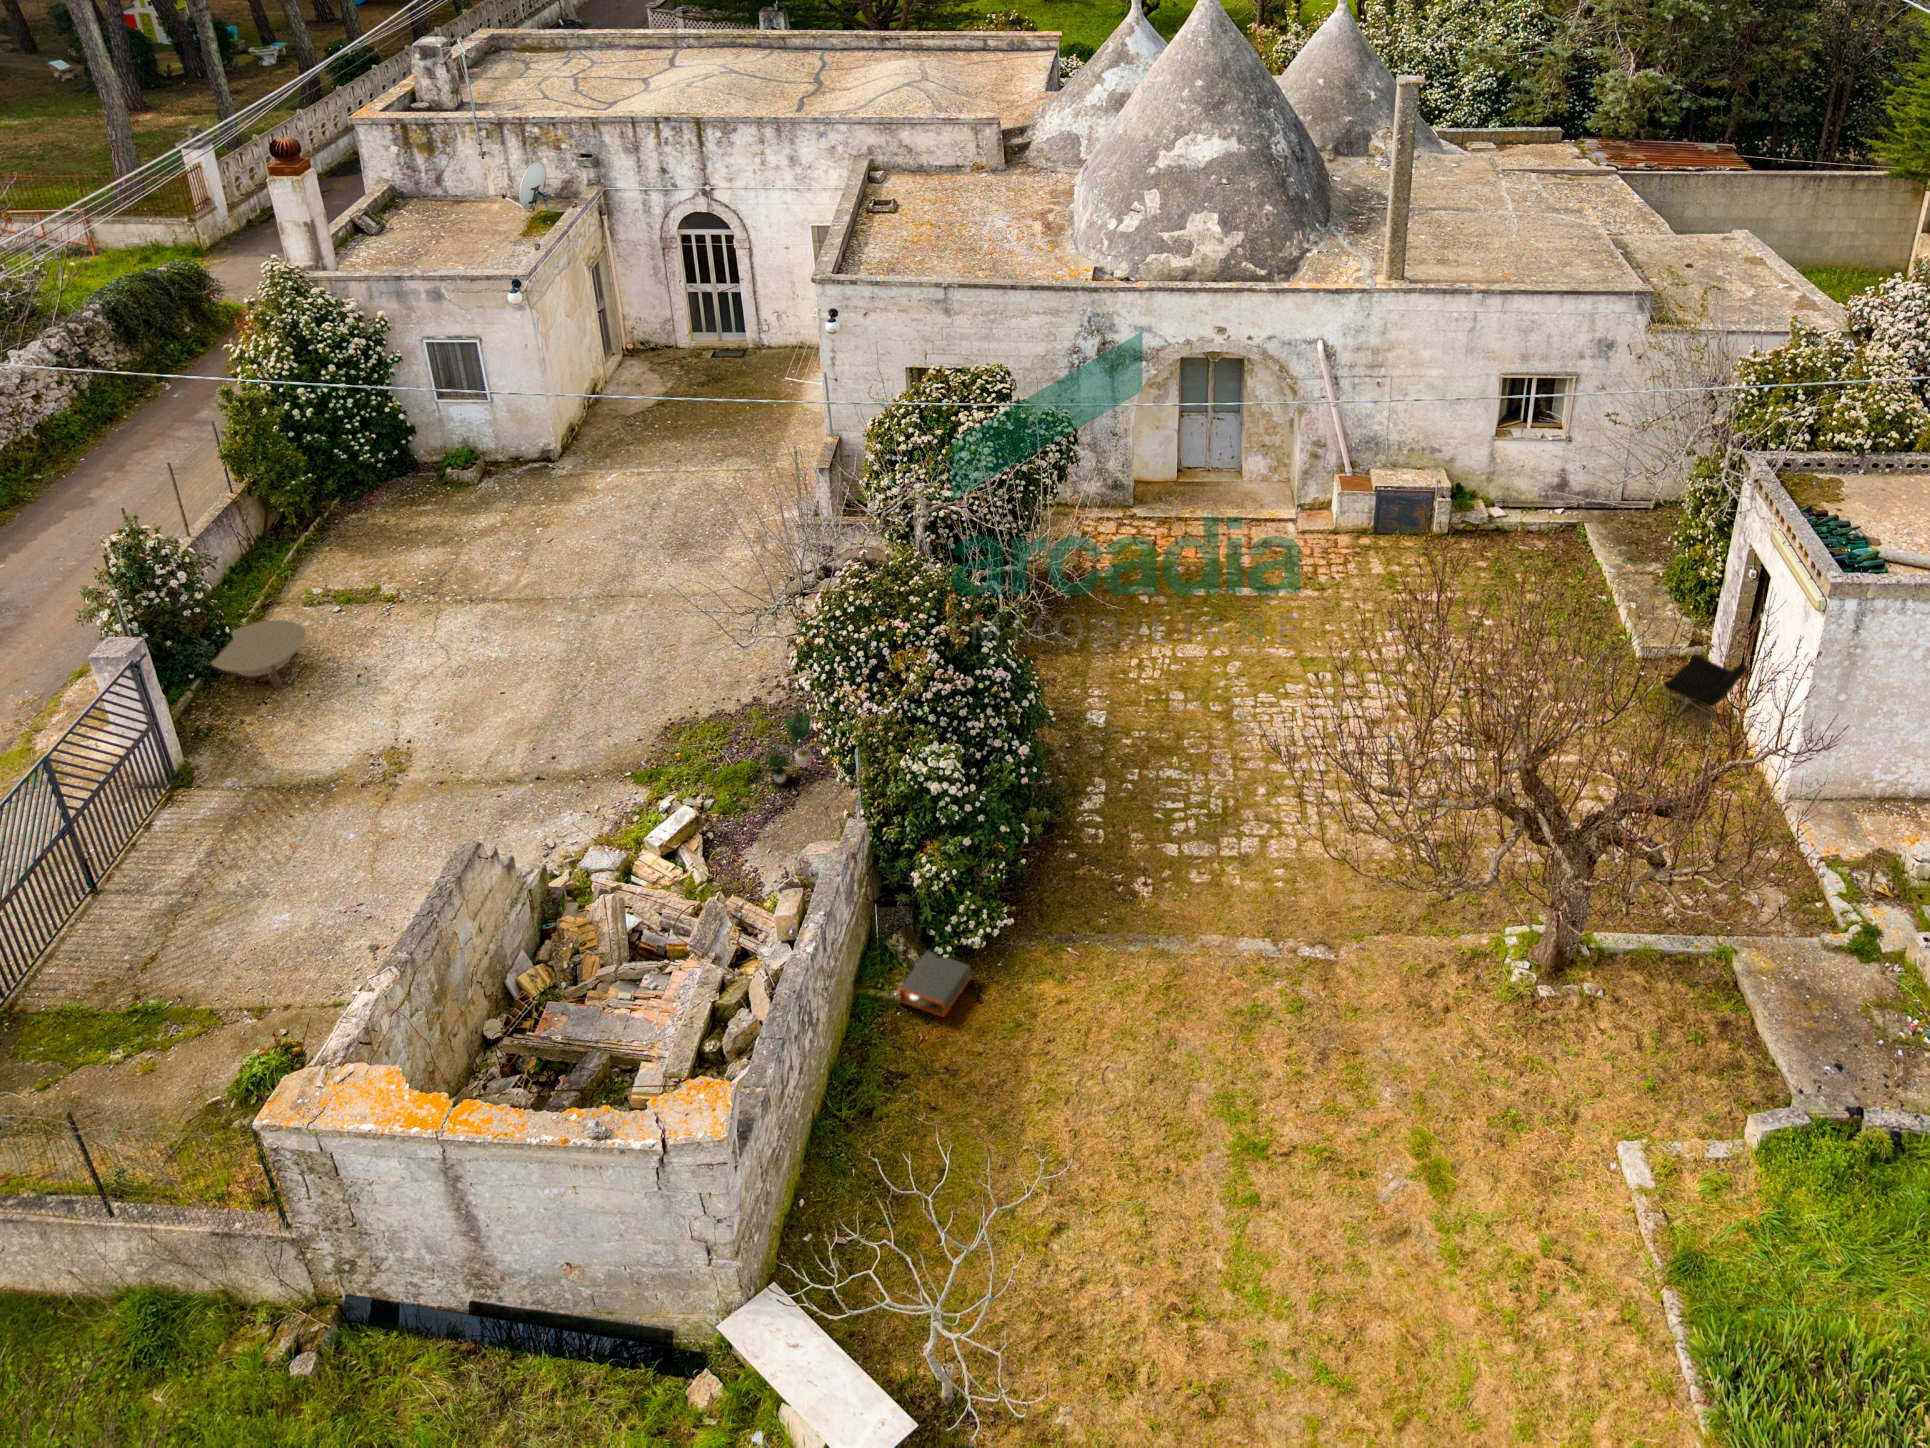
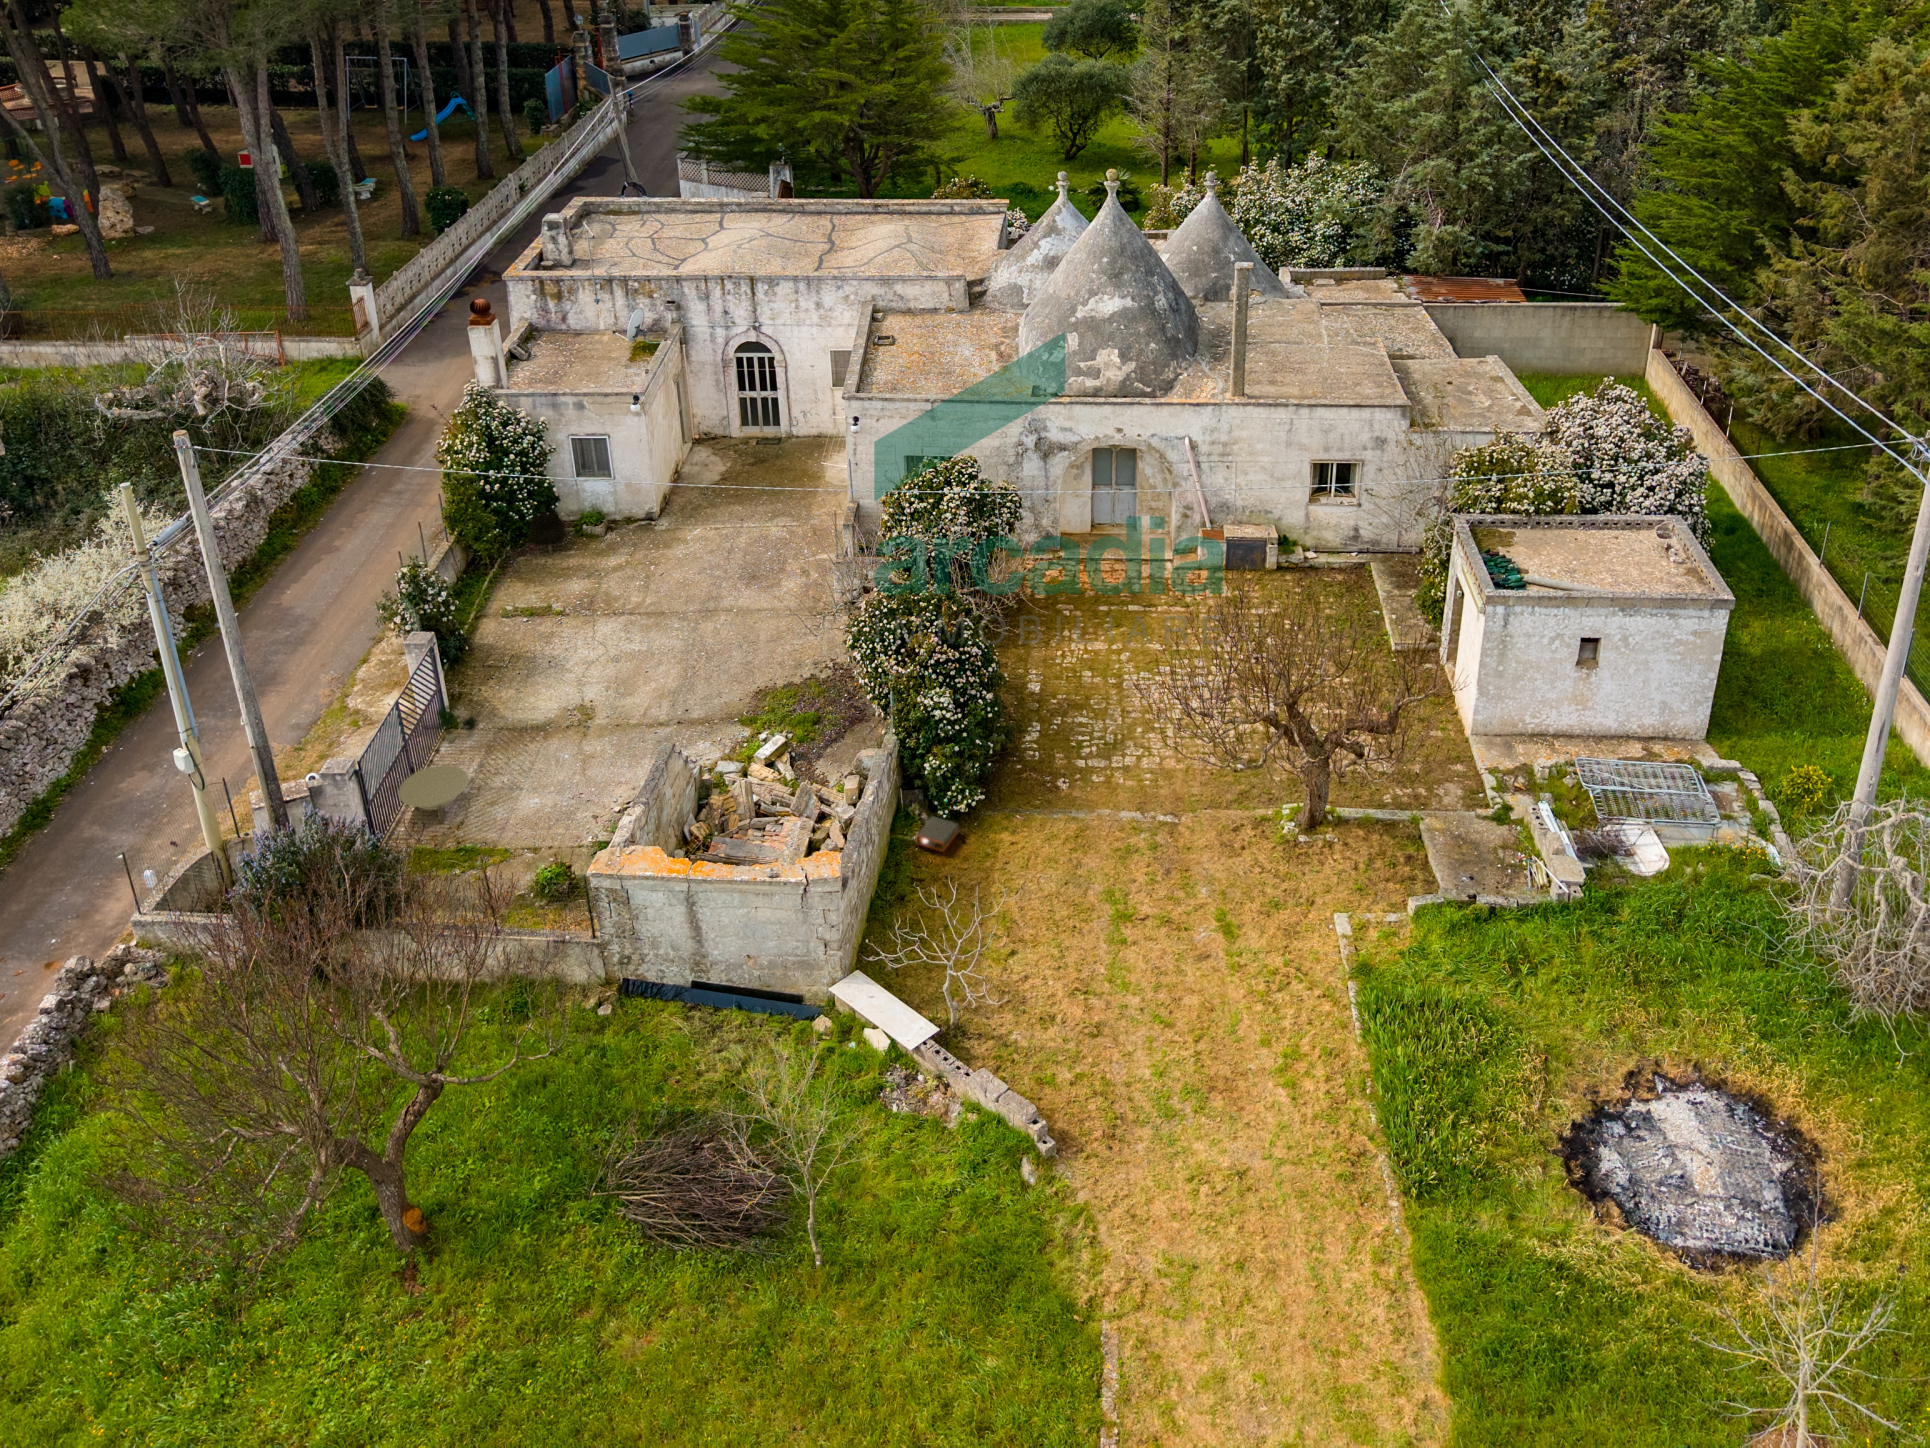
round table: present [212,620,306,691] -> present [398,765,469,824]
lounge chair: present [1663,655,1747,716] -> present [528,511,567,554]
potted plant: present [765,708,813,783] -> present [436,705,478,742]

